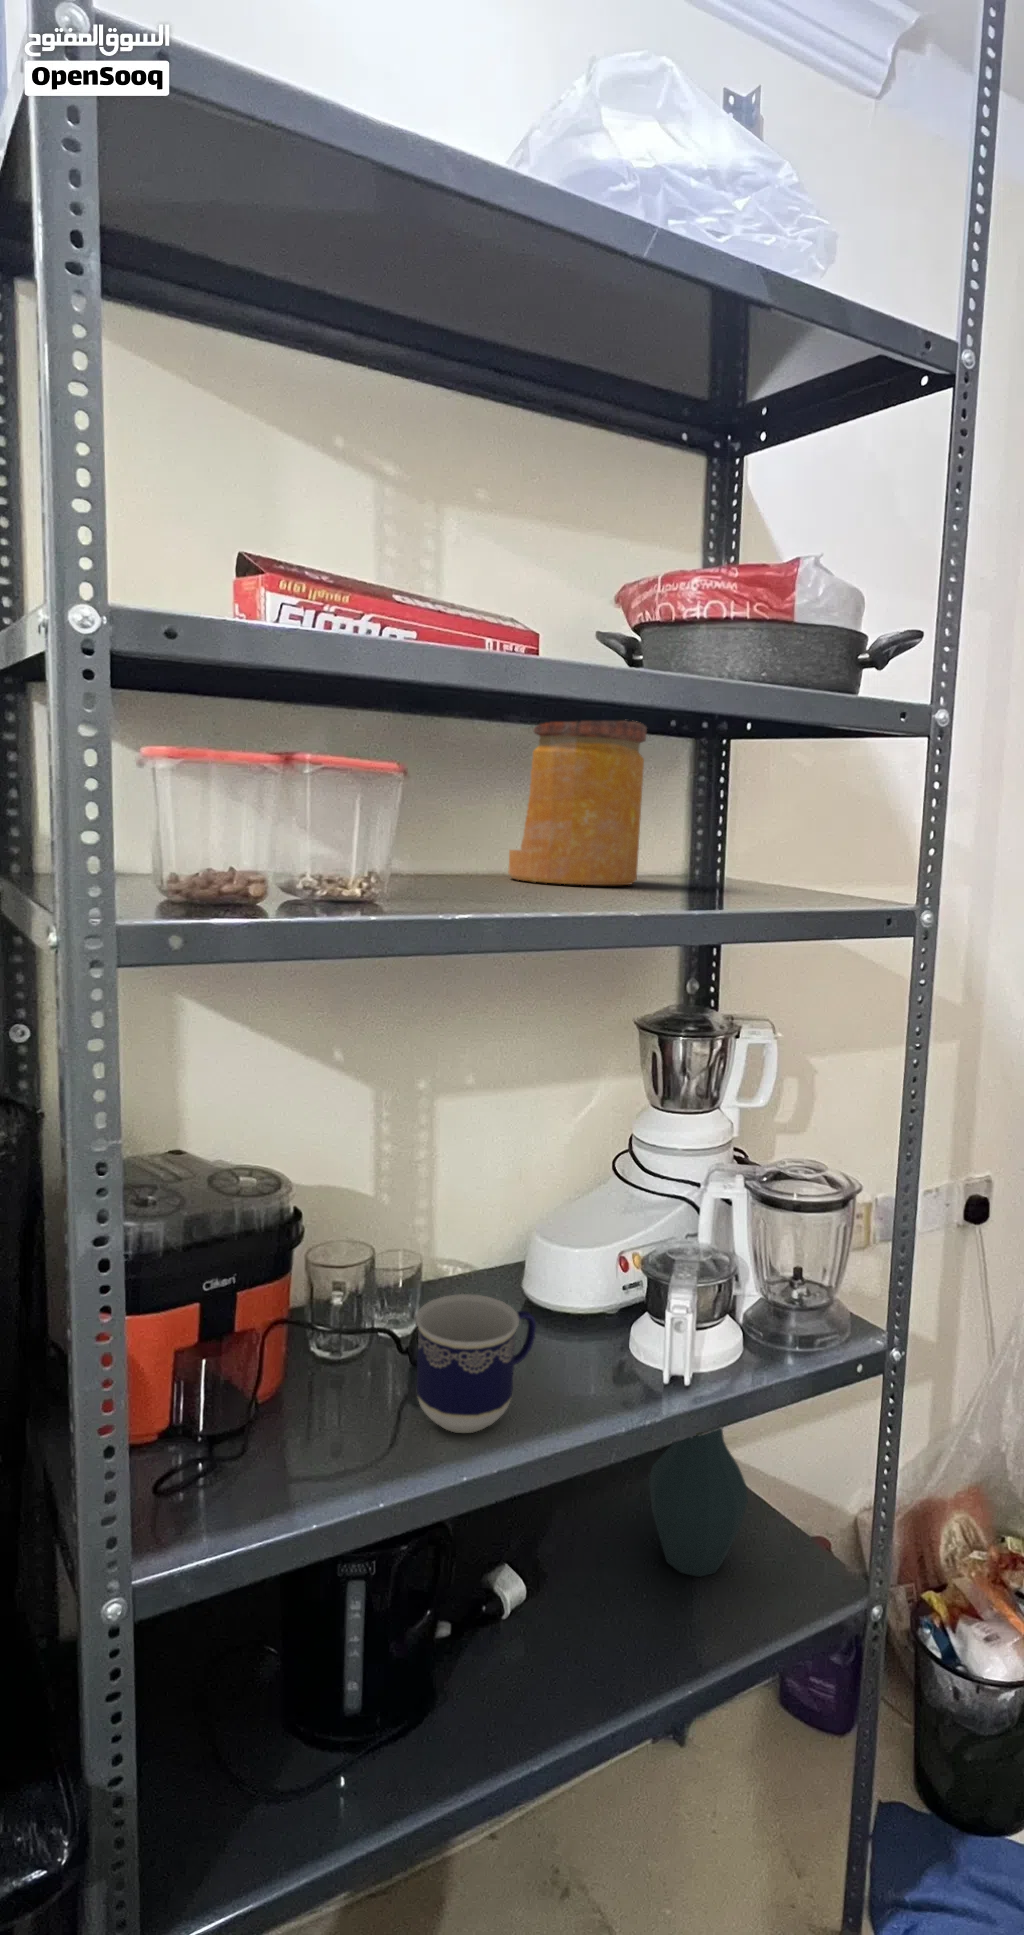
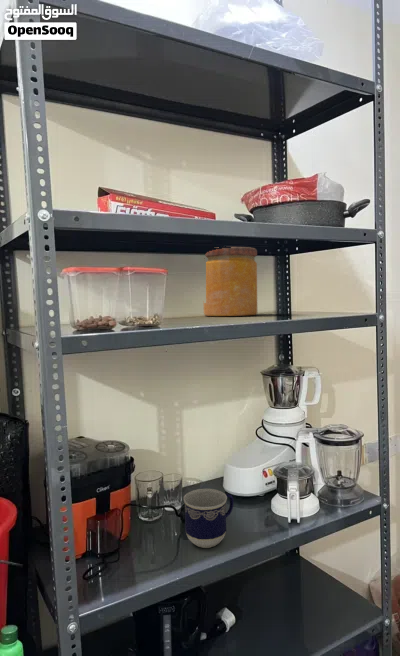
bottle: present [649,1428,748,1577] -> none [284,509,327,610]

